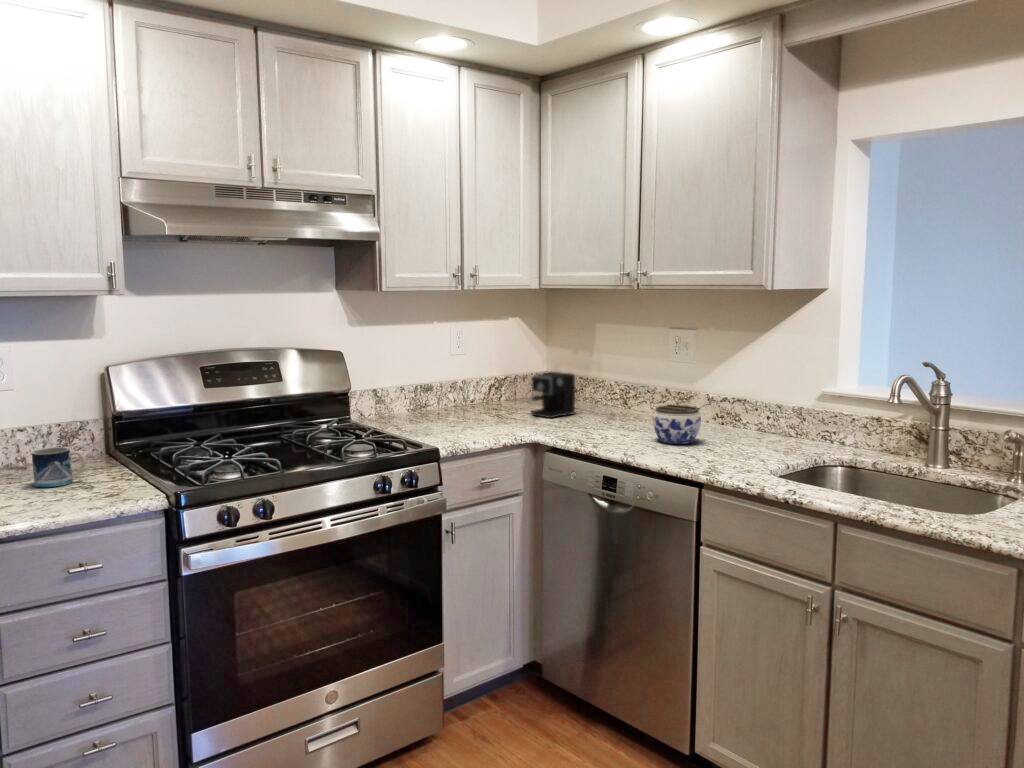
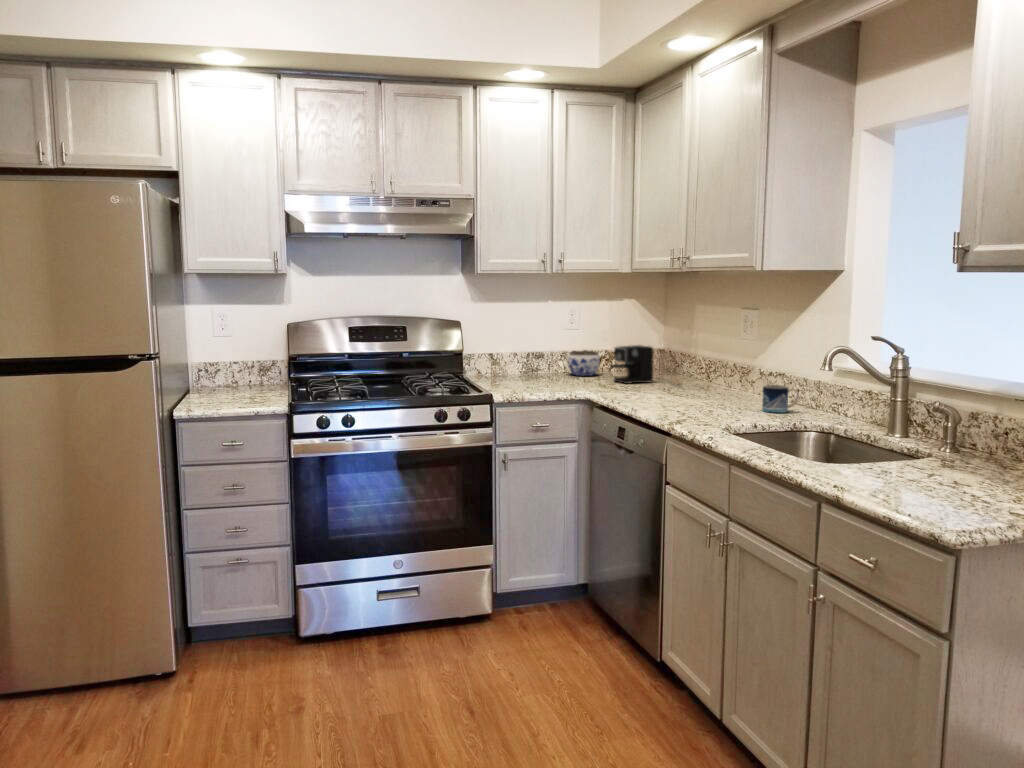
jar: present [653,404,701,444] -> present [568,350,600,376]
mug: present [32,447,86,487] -> present [762,385,799,413]

